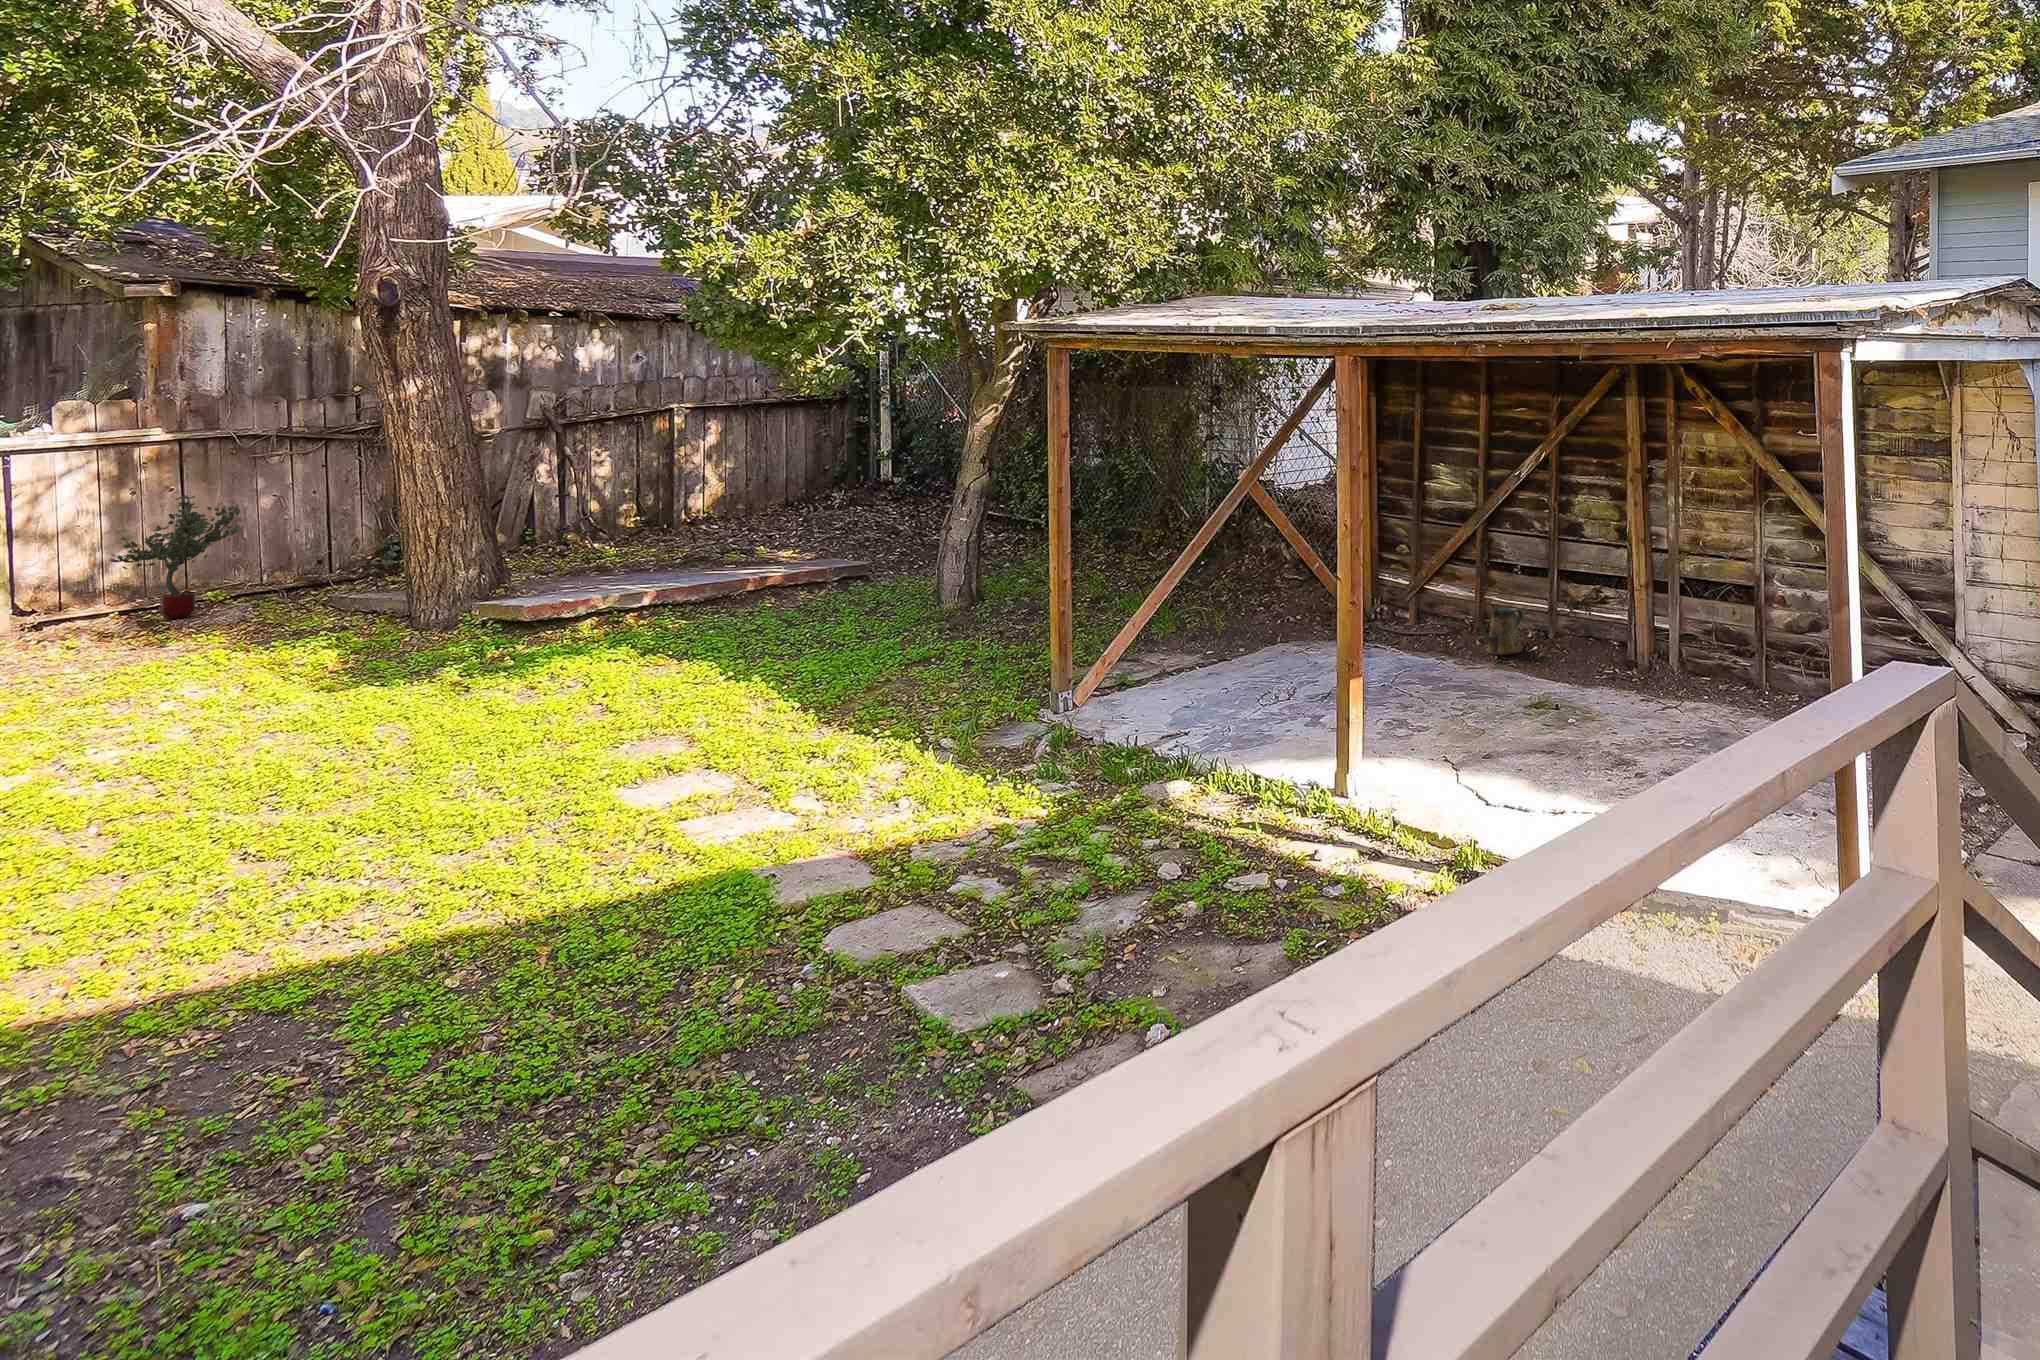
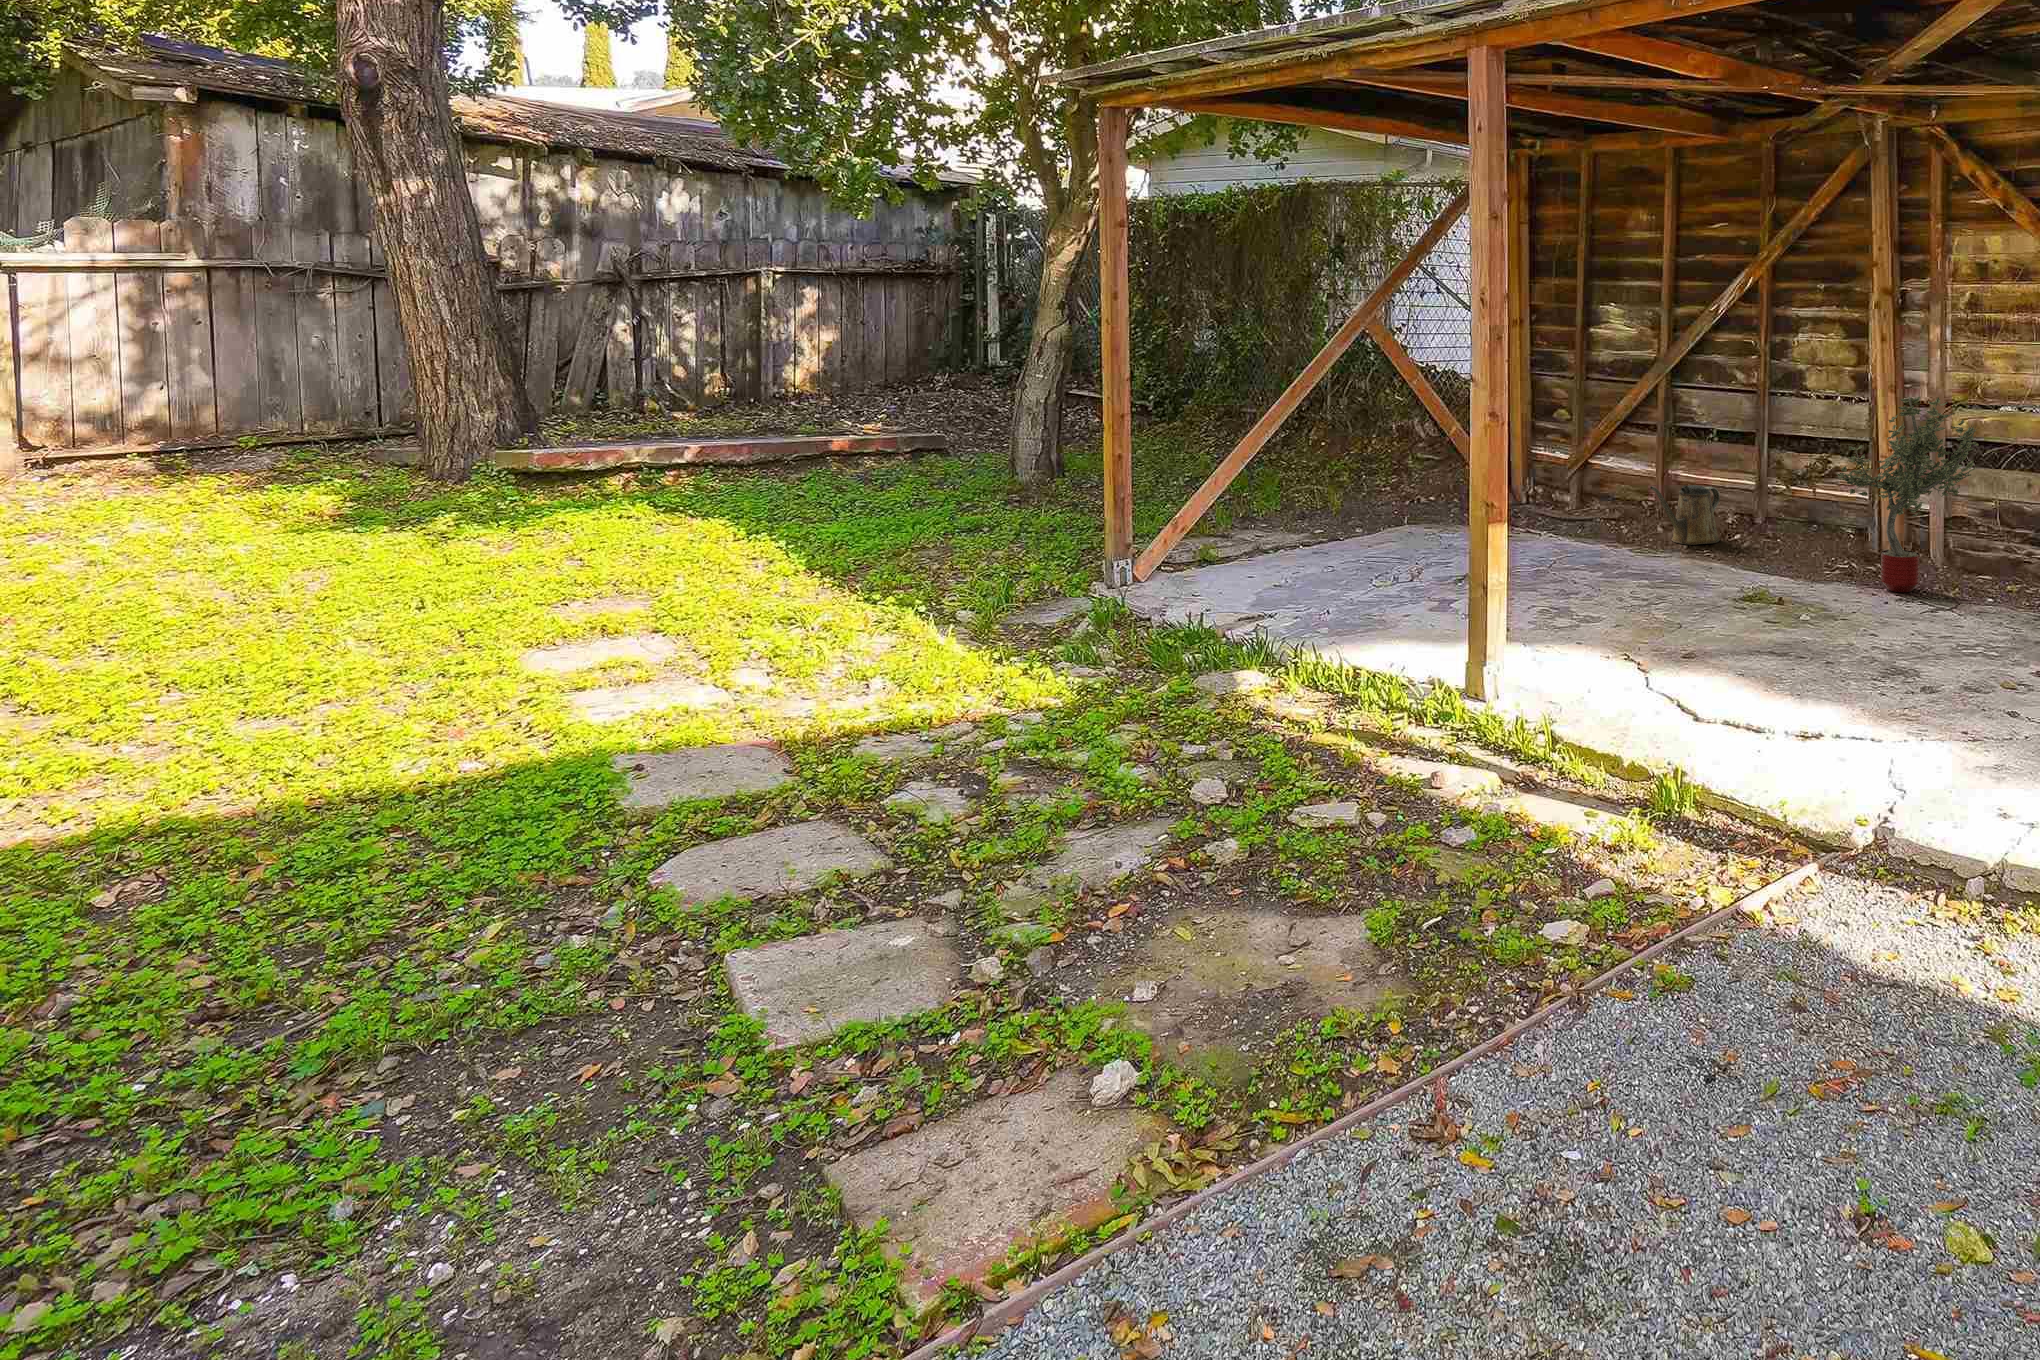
potted tree: present [109,495,240,619] -> present [1837,397,1979,592]

